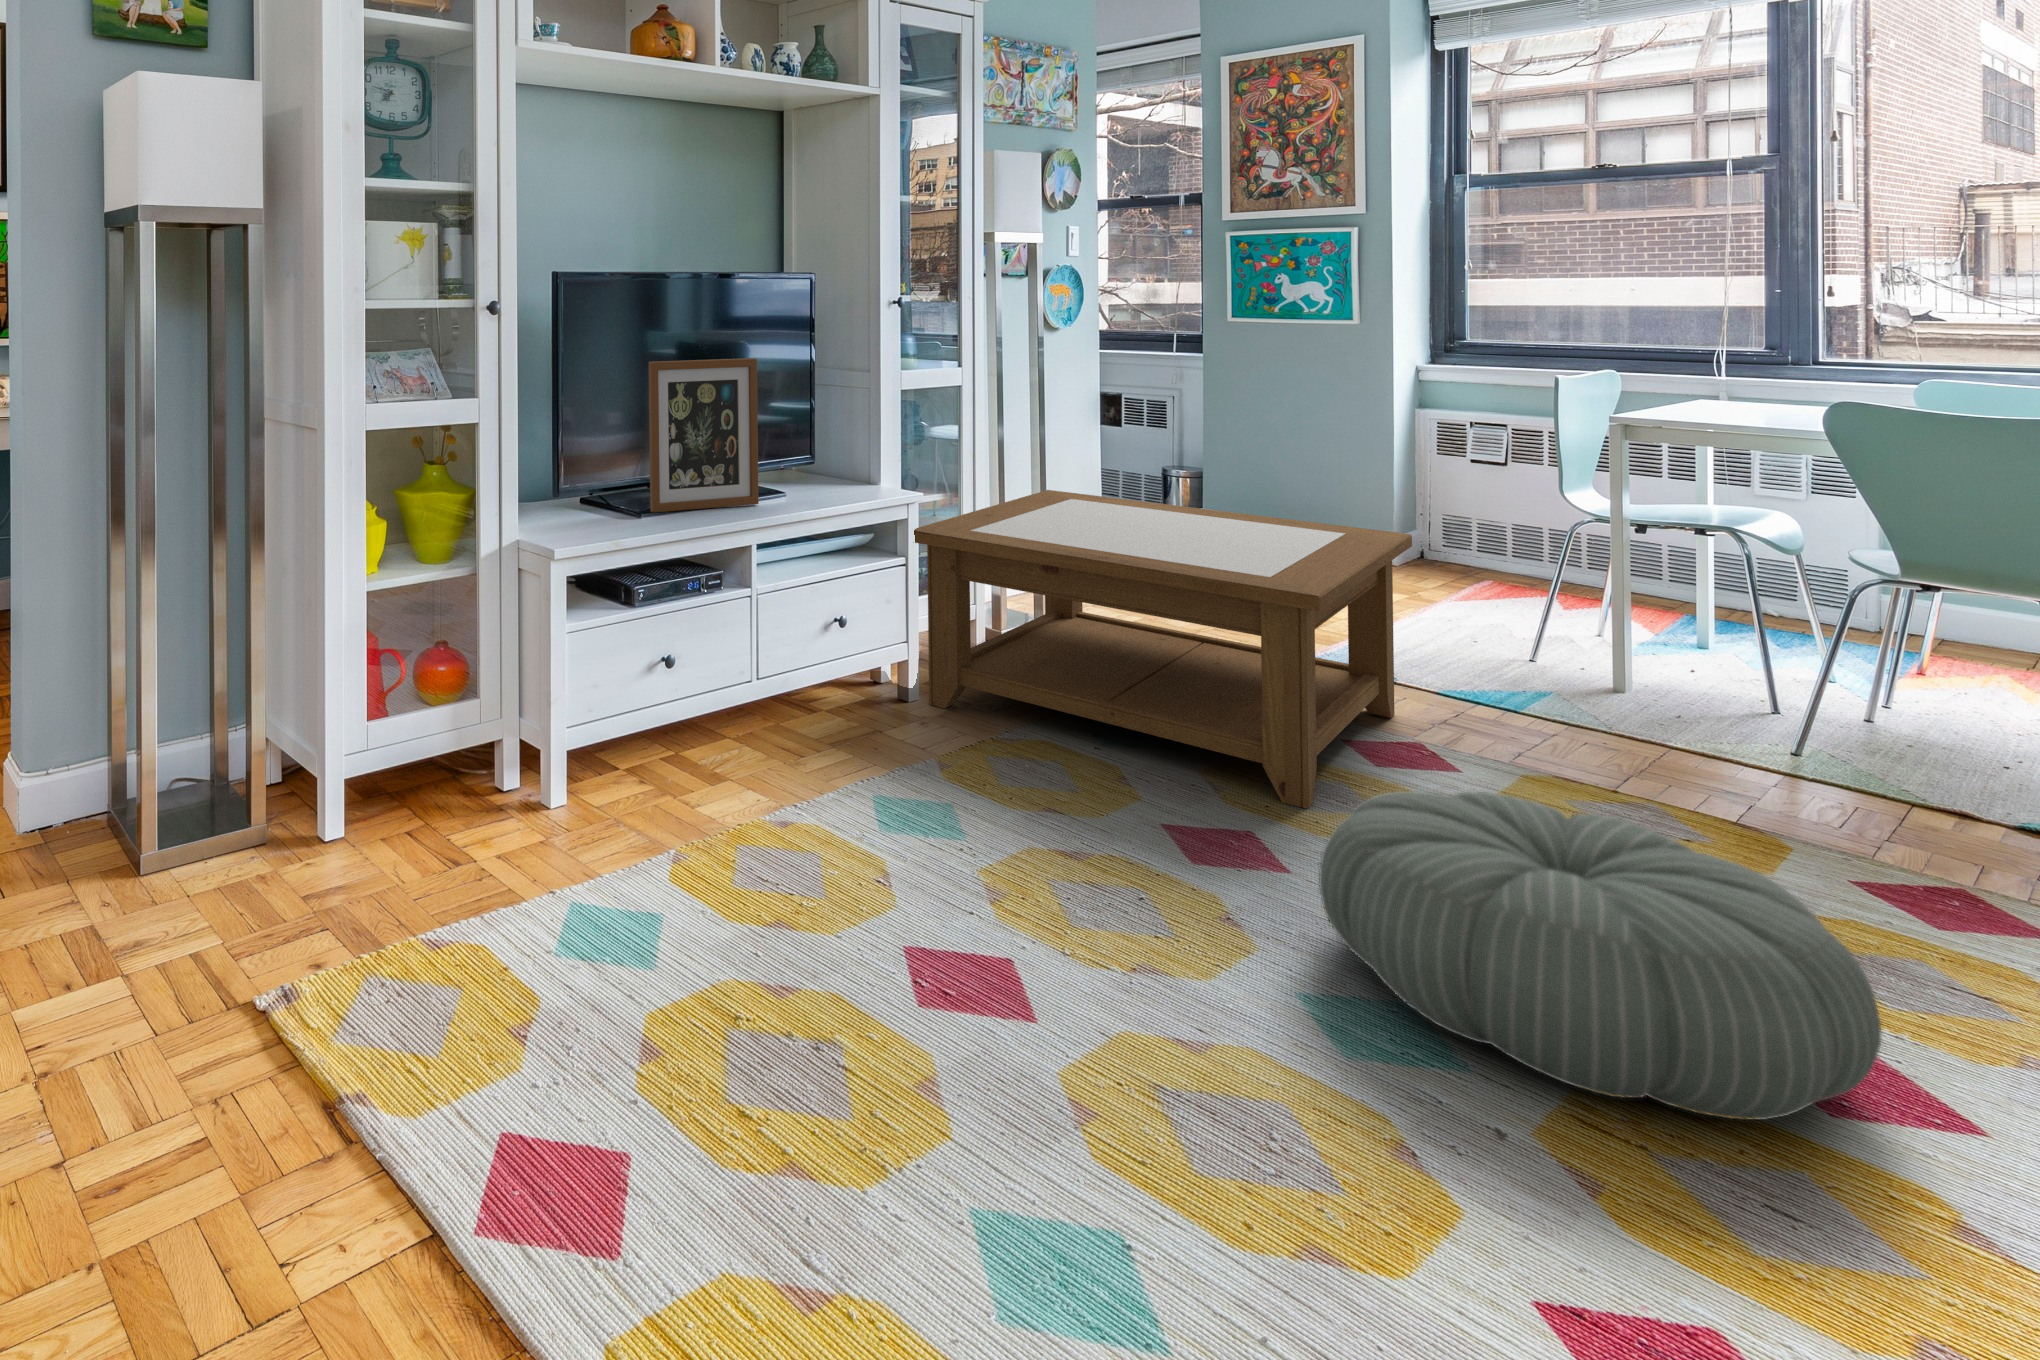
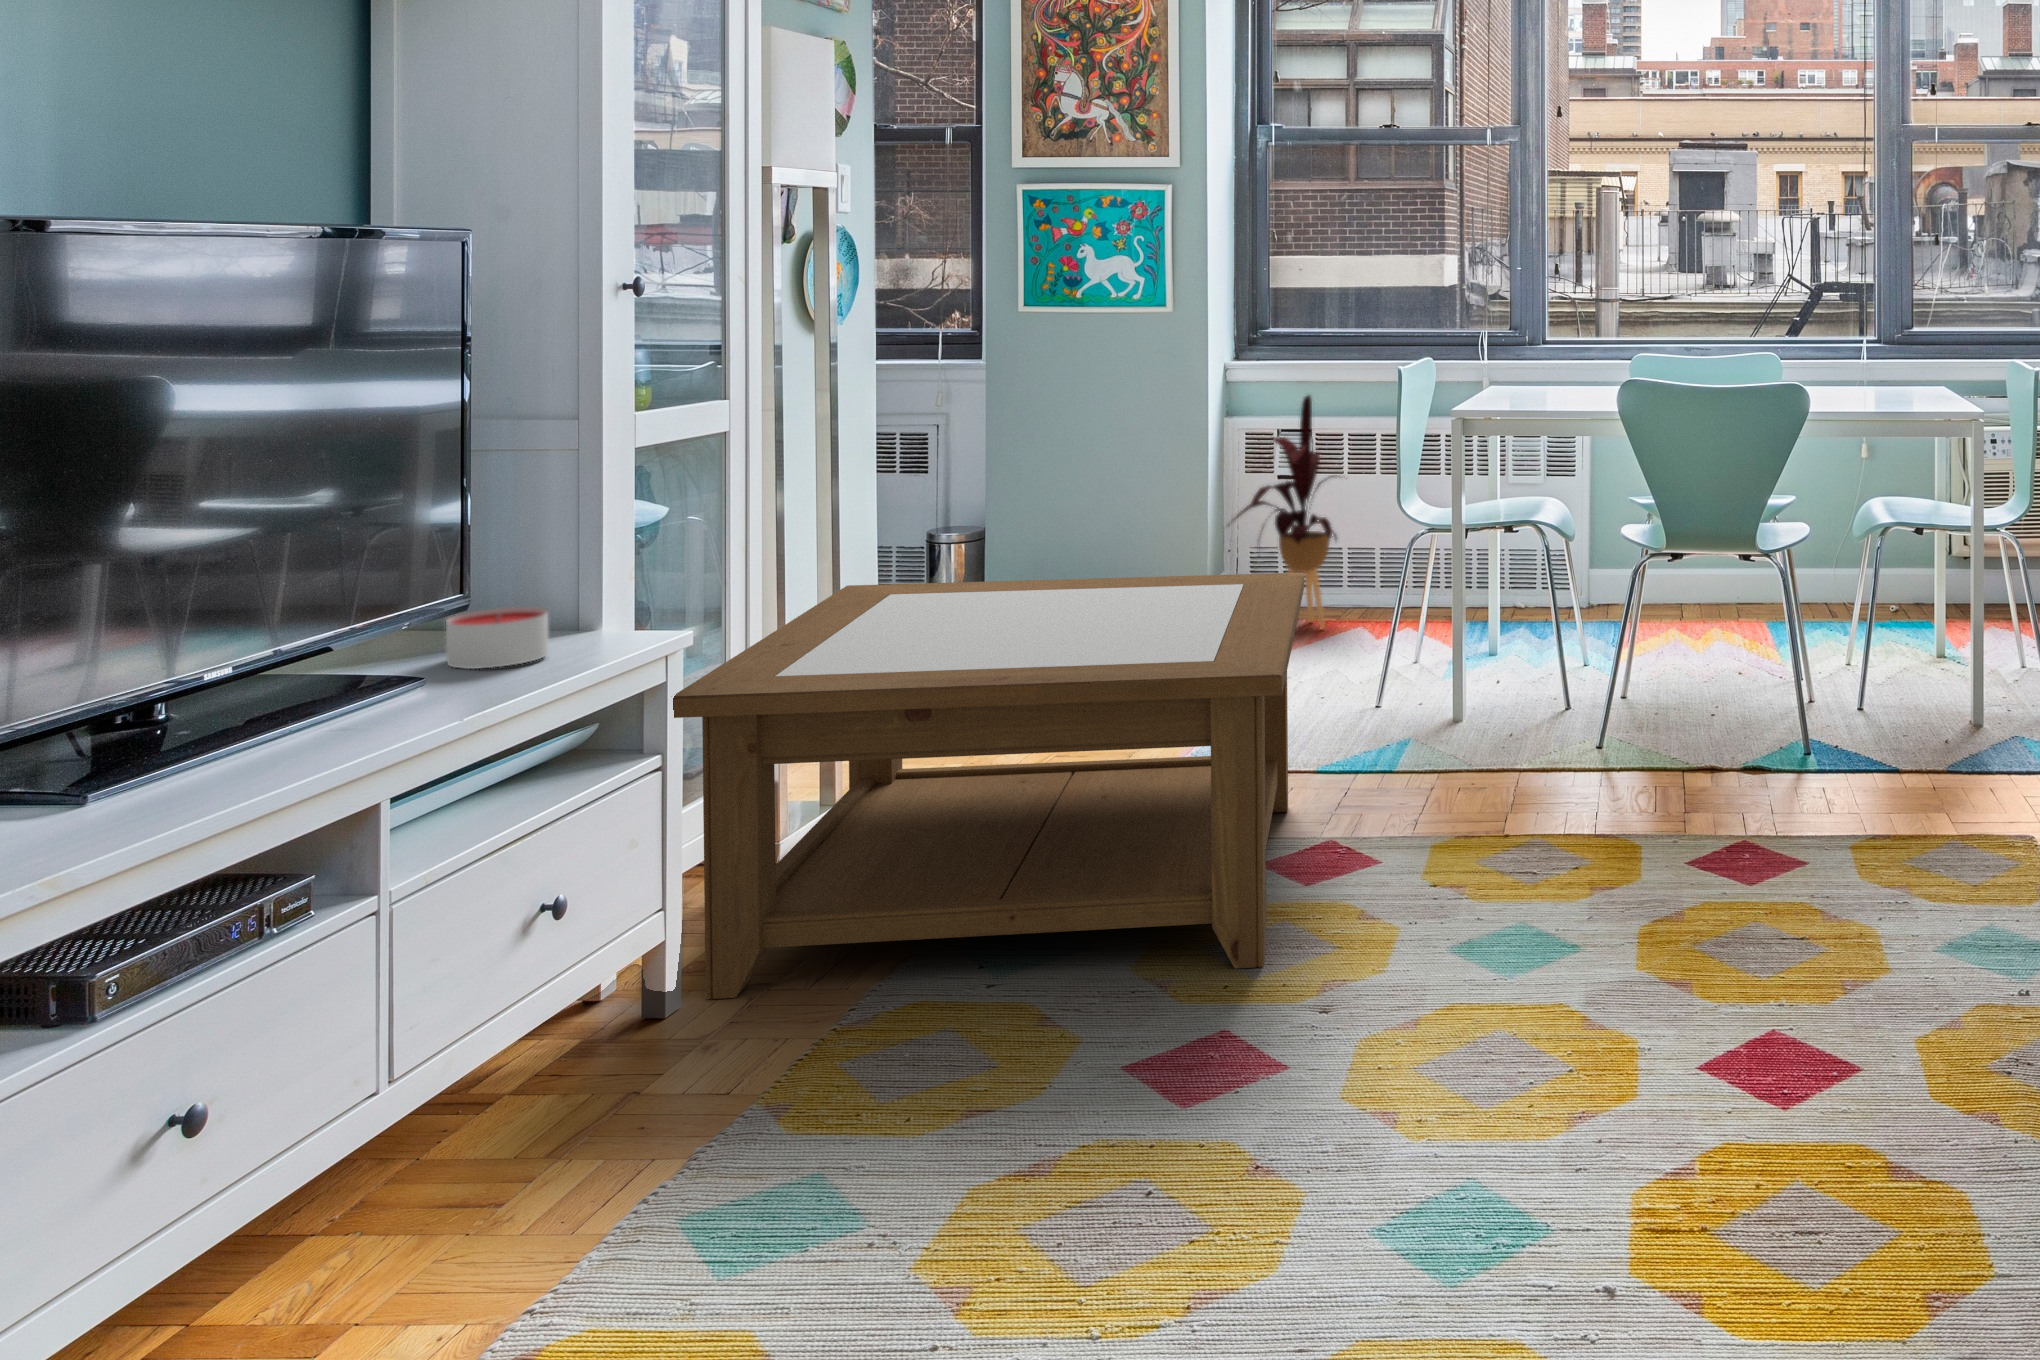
picture frame: present [649,358,759,513] -> none [95,403,376,780]
house plant: none [1404,397,1541,597] -> present [1232,395,1337,629]
candle: none [798,467,845,497] -> present [446,607,549,669]
pouf: present [1319,791,1881,1120] -> none [1360,865,1818,1197]

